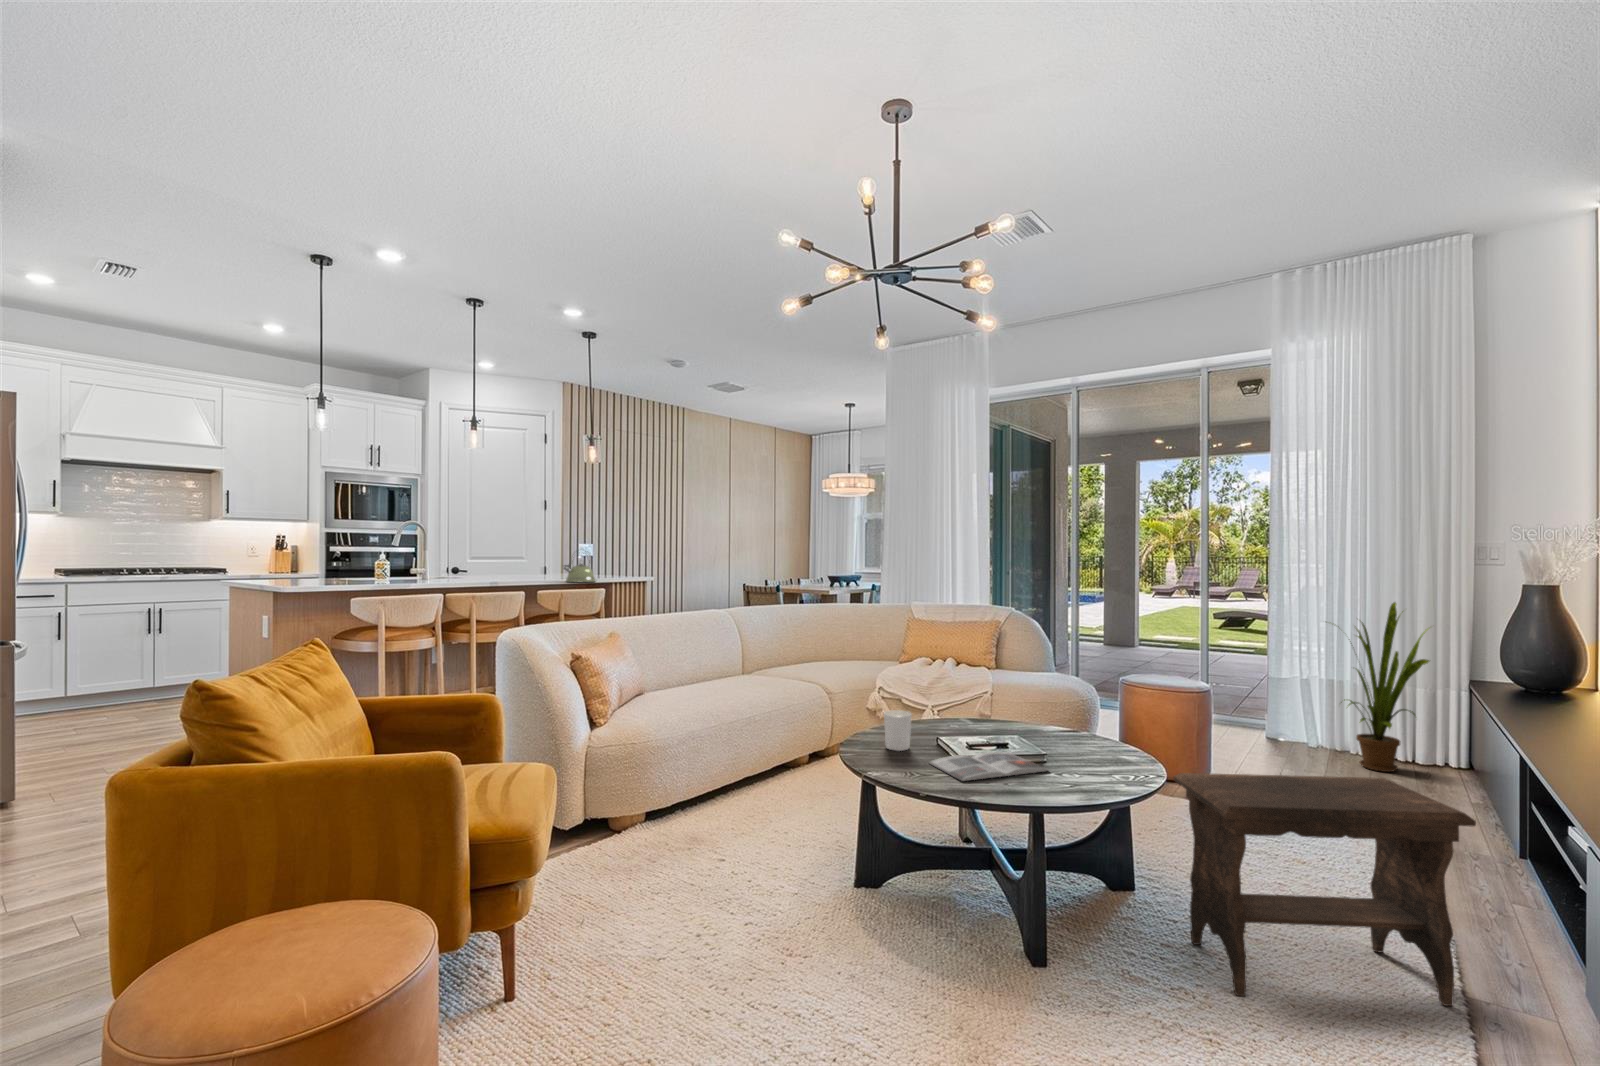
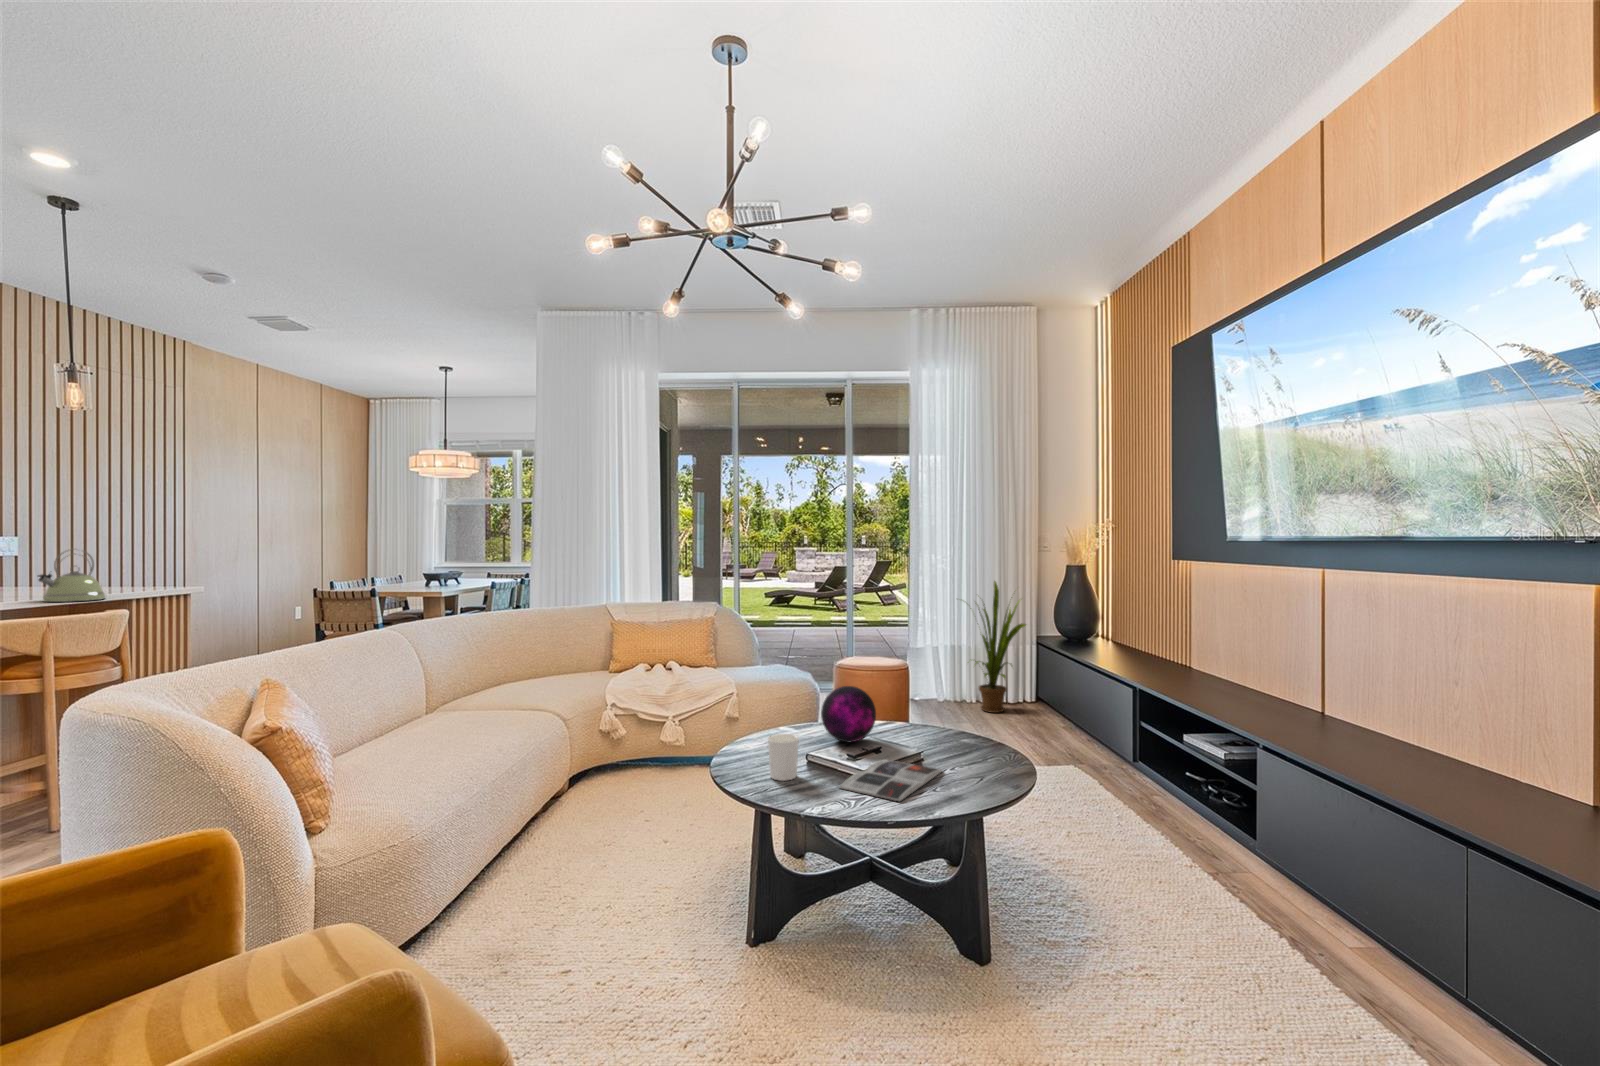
decorative orb: none [975,681,1030,736] -> present [821,686,876,742]
footstool: present [1174,773,1476,1006] -> none [1039,727,1234,934]

